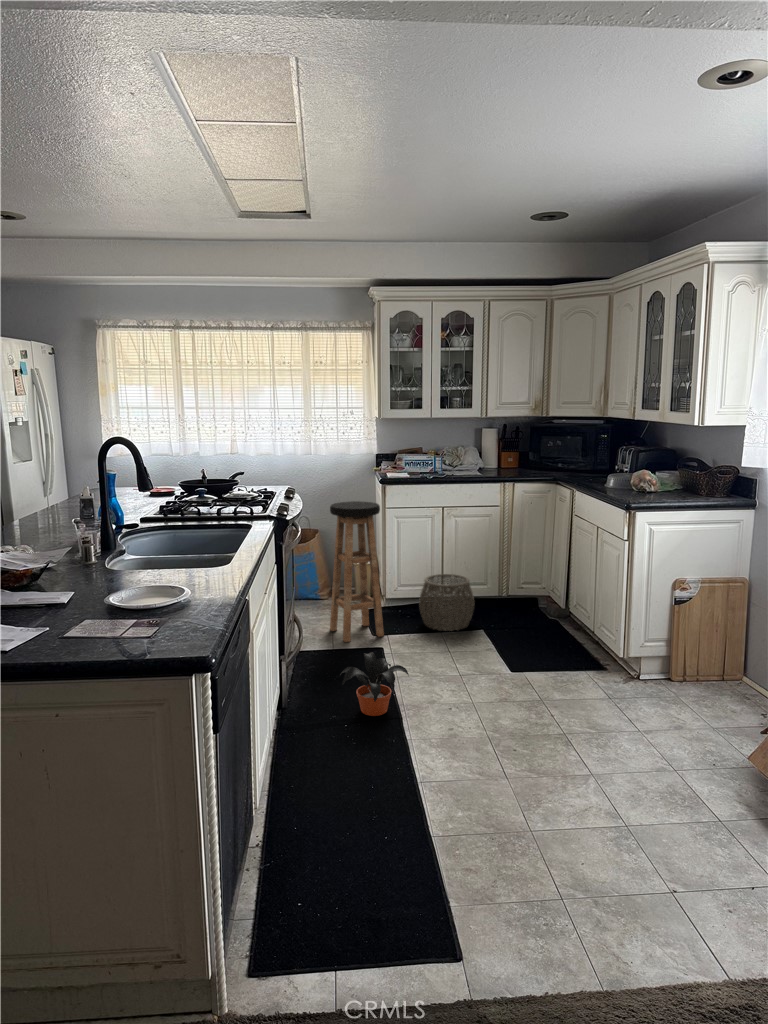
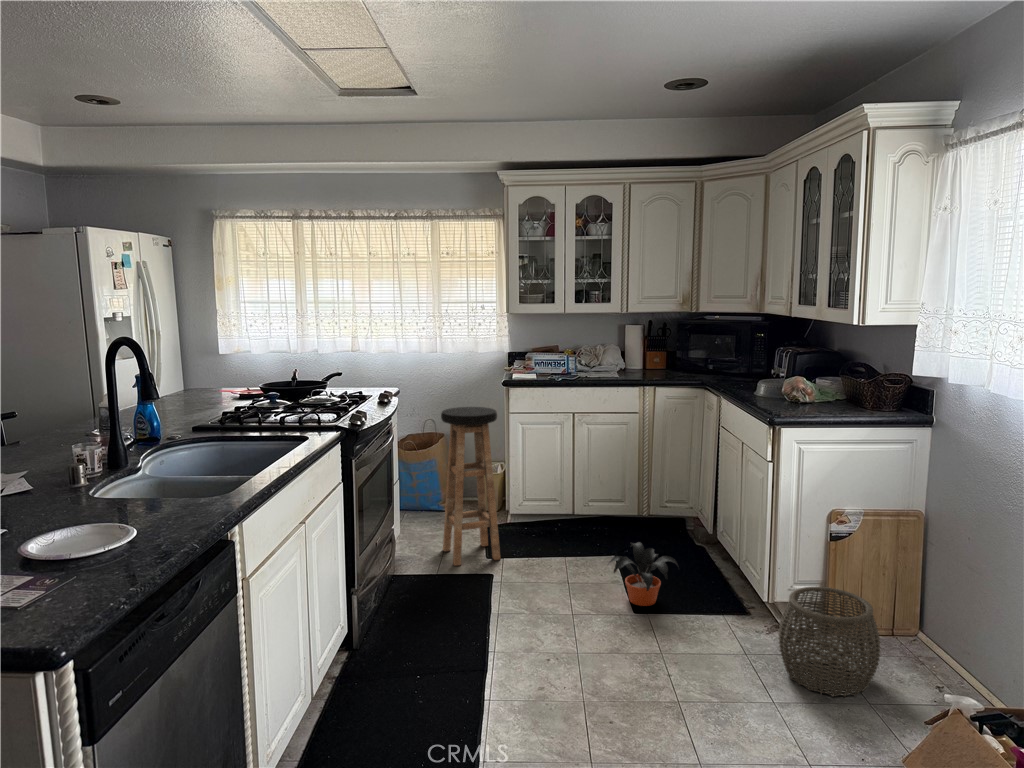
woven basket: present [419,574,475,631] -> present [778,587,880,697]
potted plant: present [340,652,408,716] -> present [610,542,677,606]

